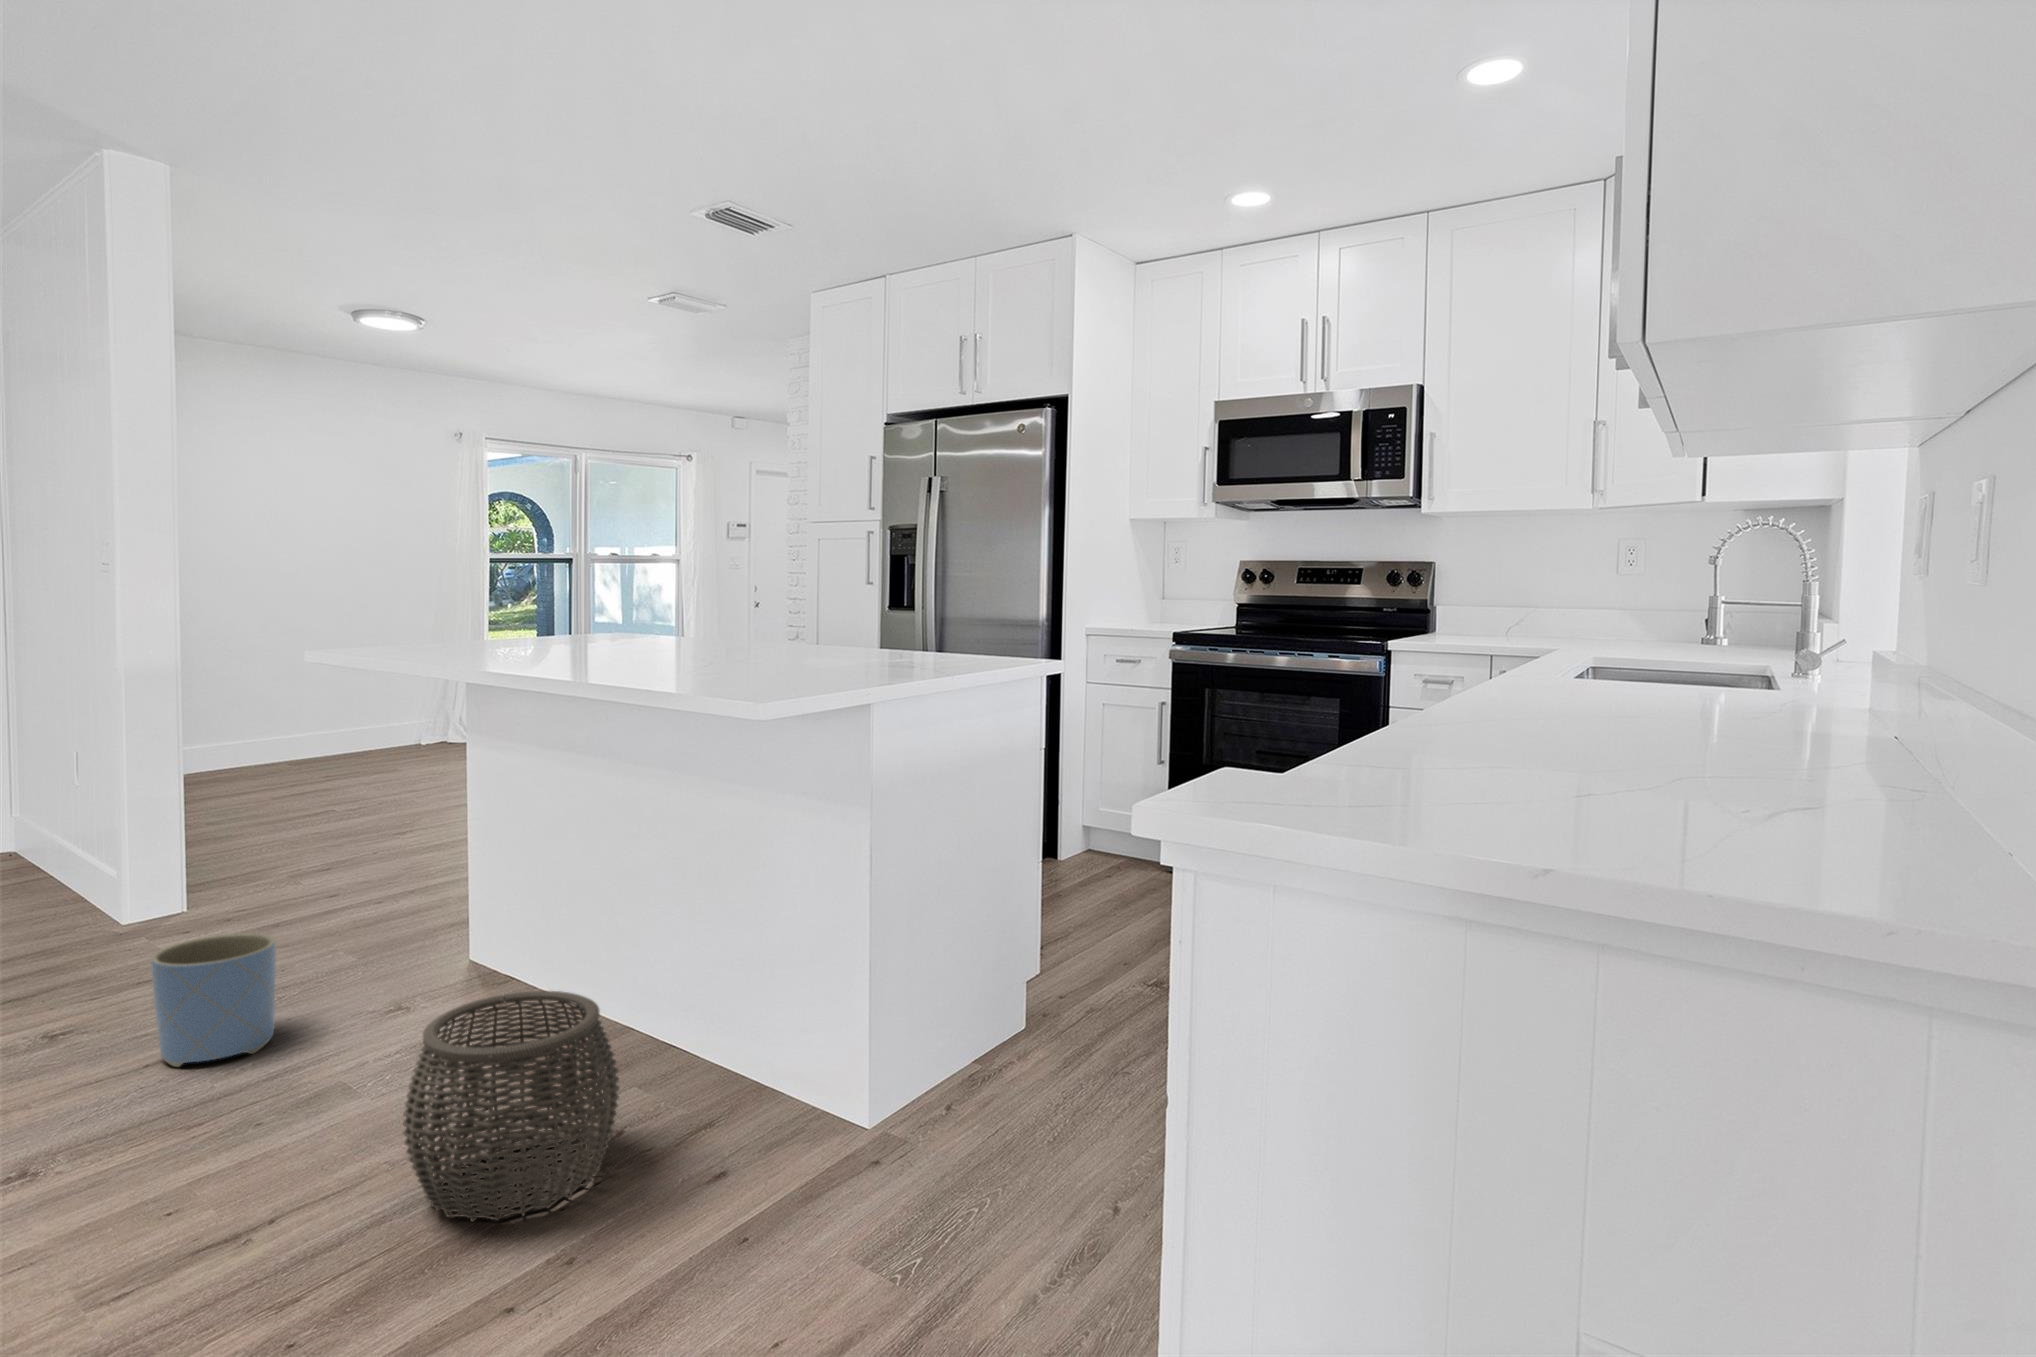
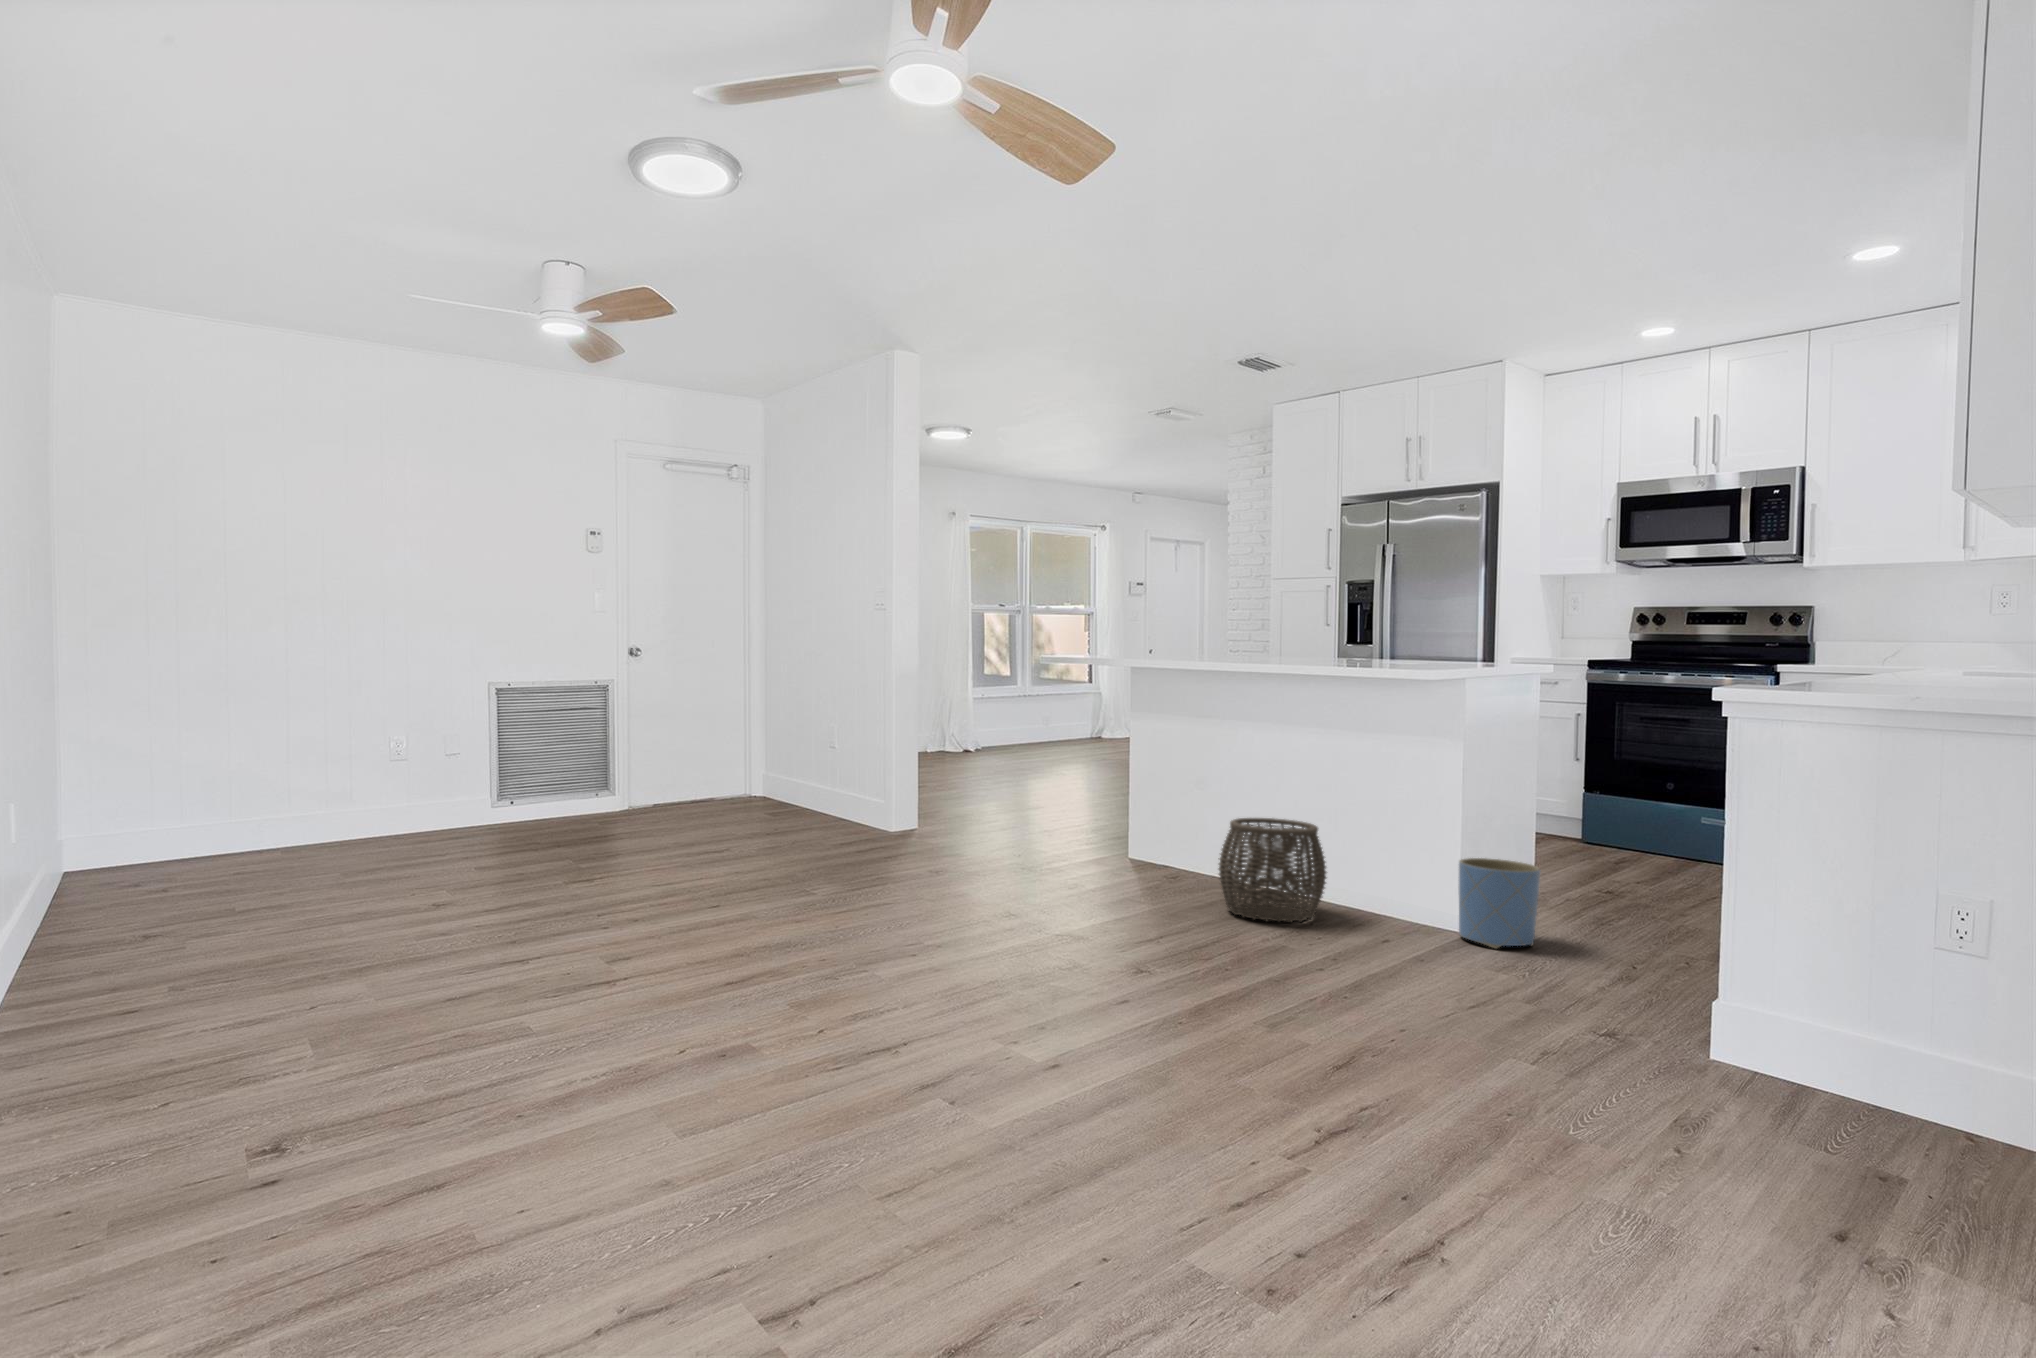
planter: present [151,933,276,1067] -> present [1459,858,1540,948]

